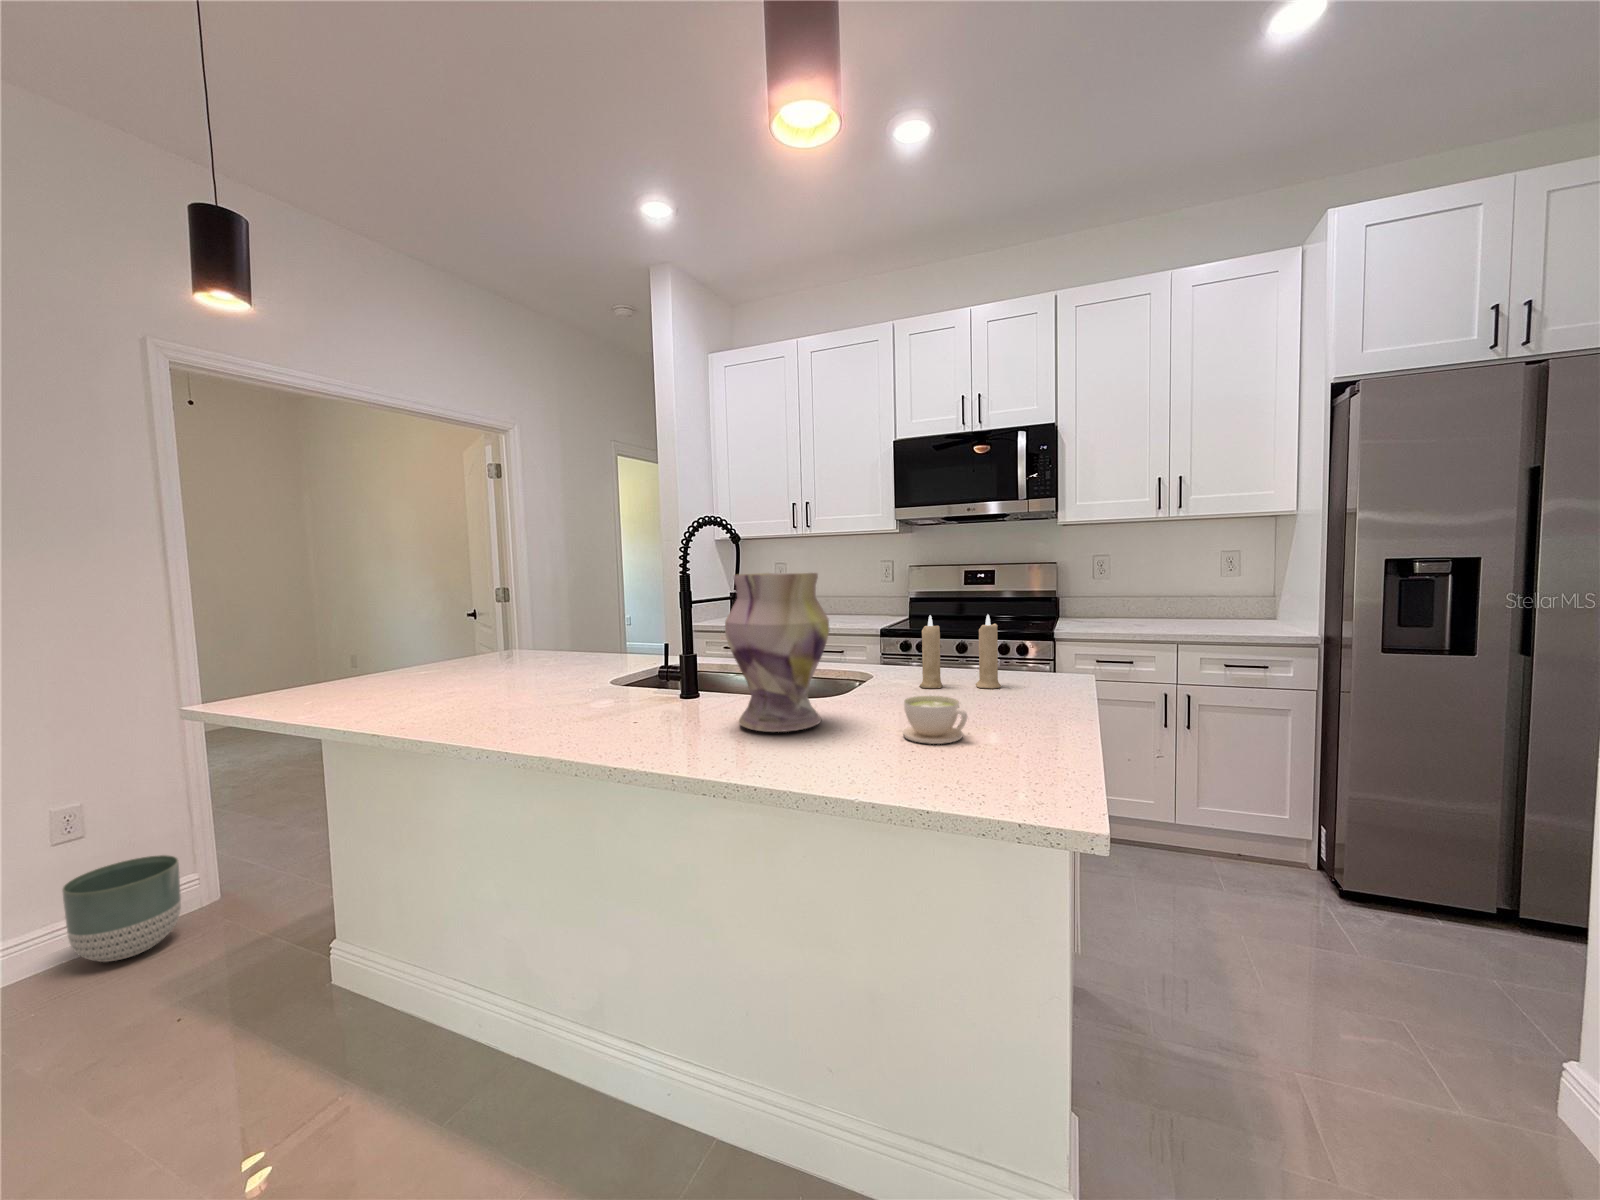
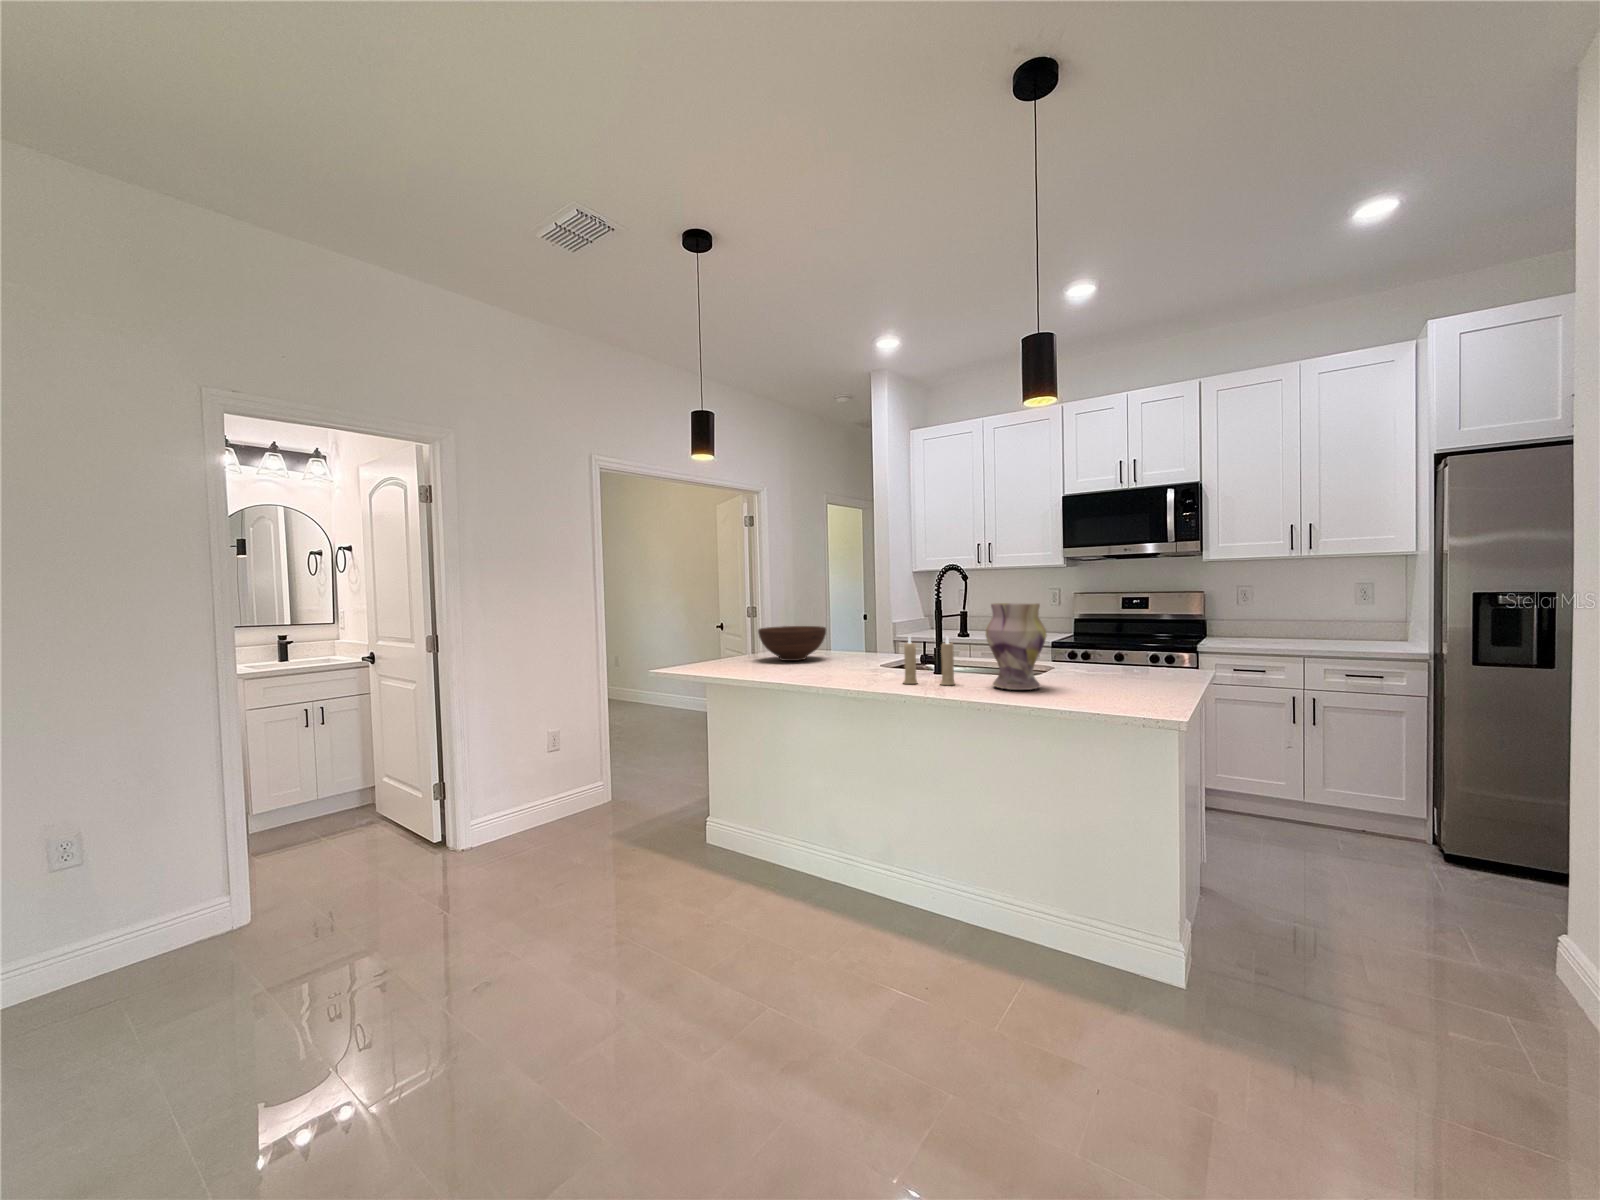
candle: present [920,615,1001,688] -> present [903,637,955,685]
fruit bowl: none [414,616,535,673] -> present [758,626,826,661]
coffee cup: present [903,696,967,744] -> none [1092,673,1131,697]
planter: present [62,855,181,962] -> none [557,768,607,826]

